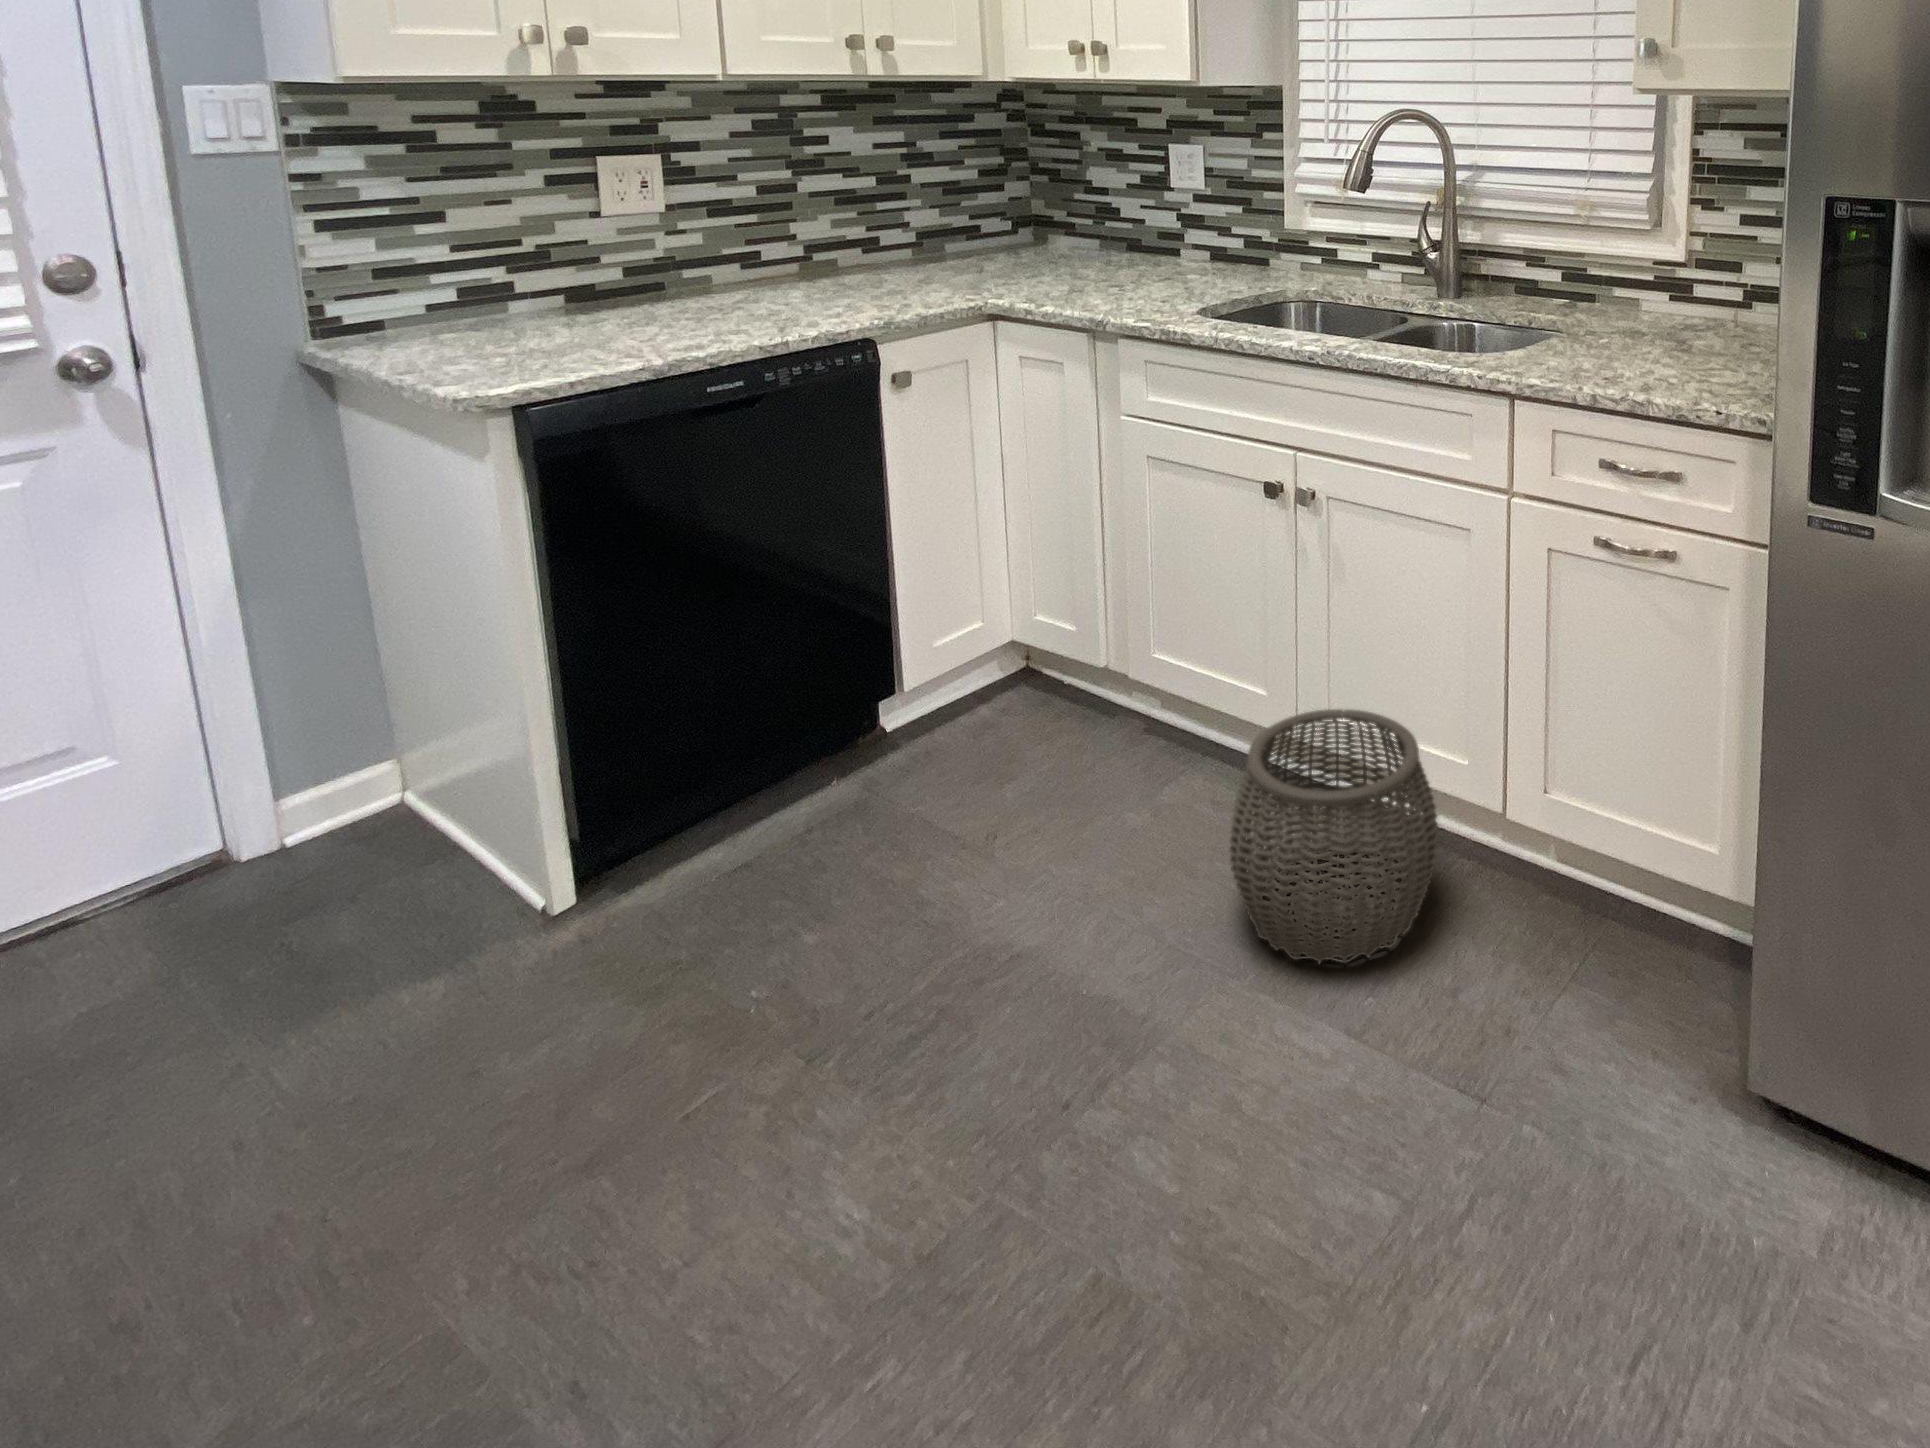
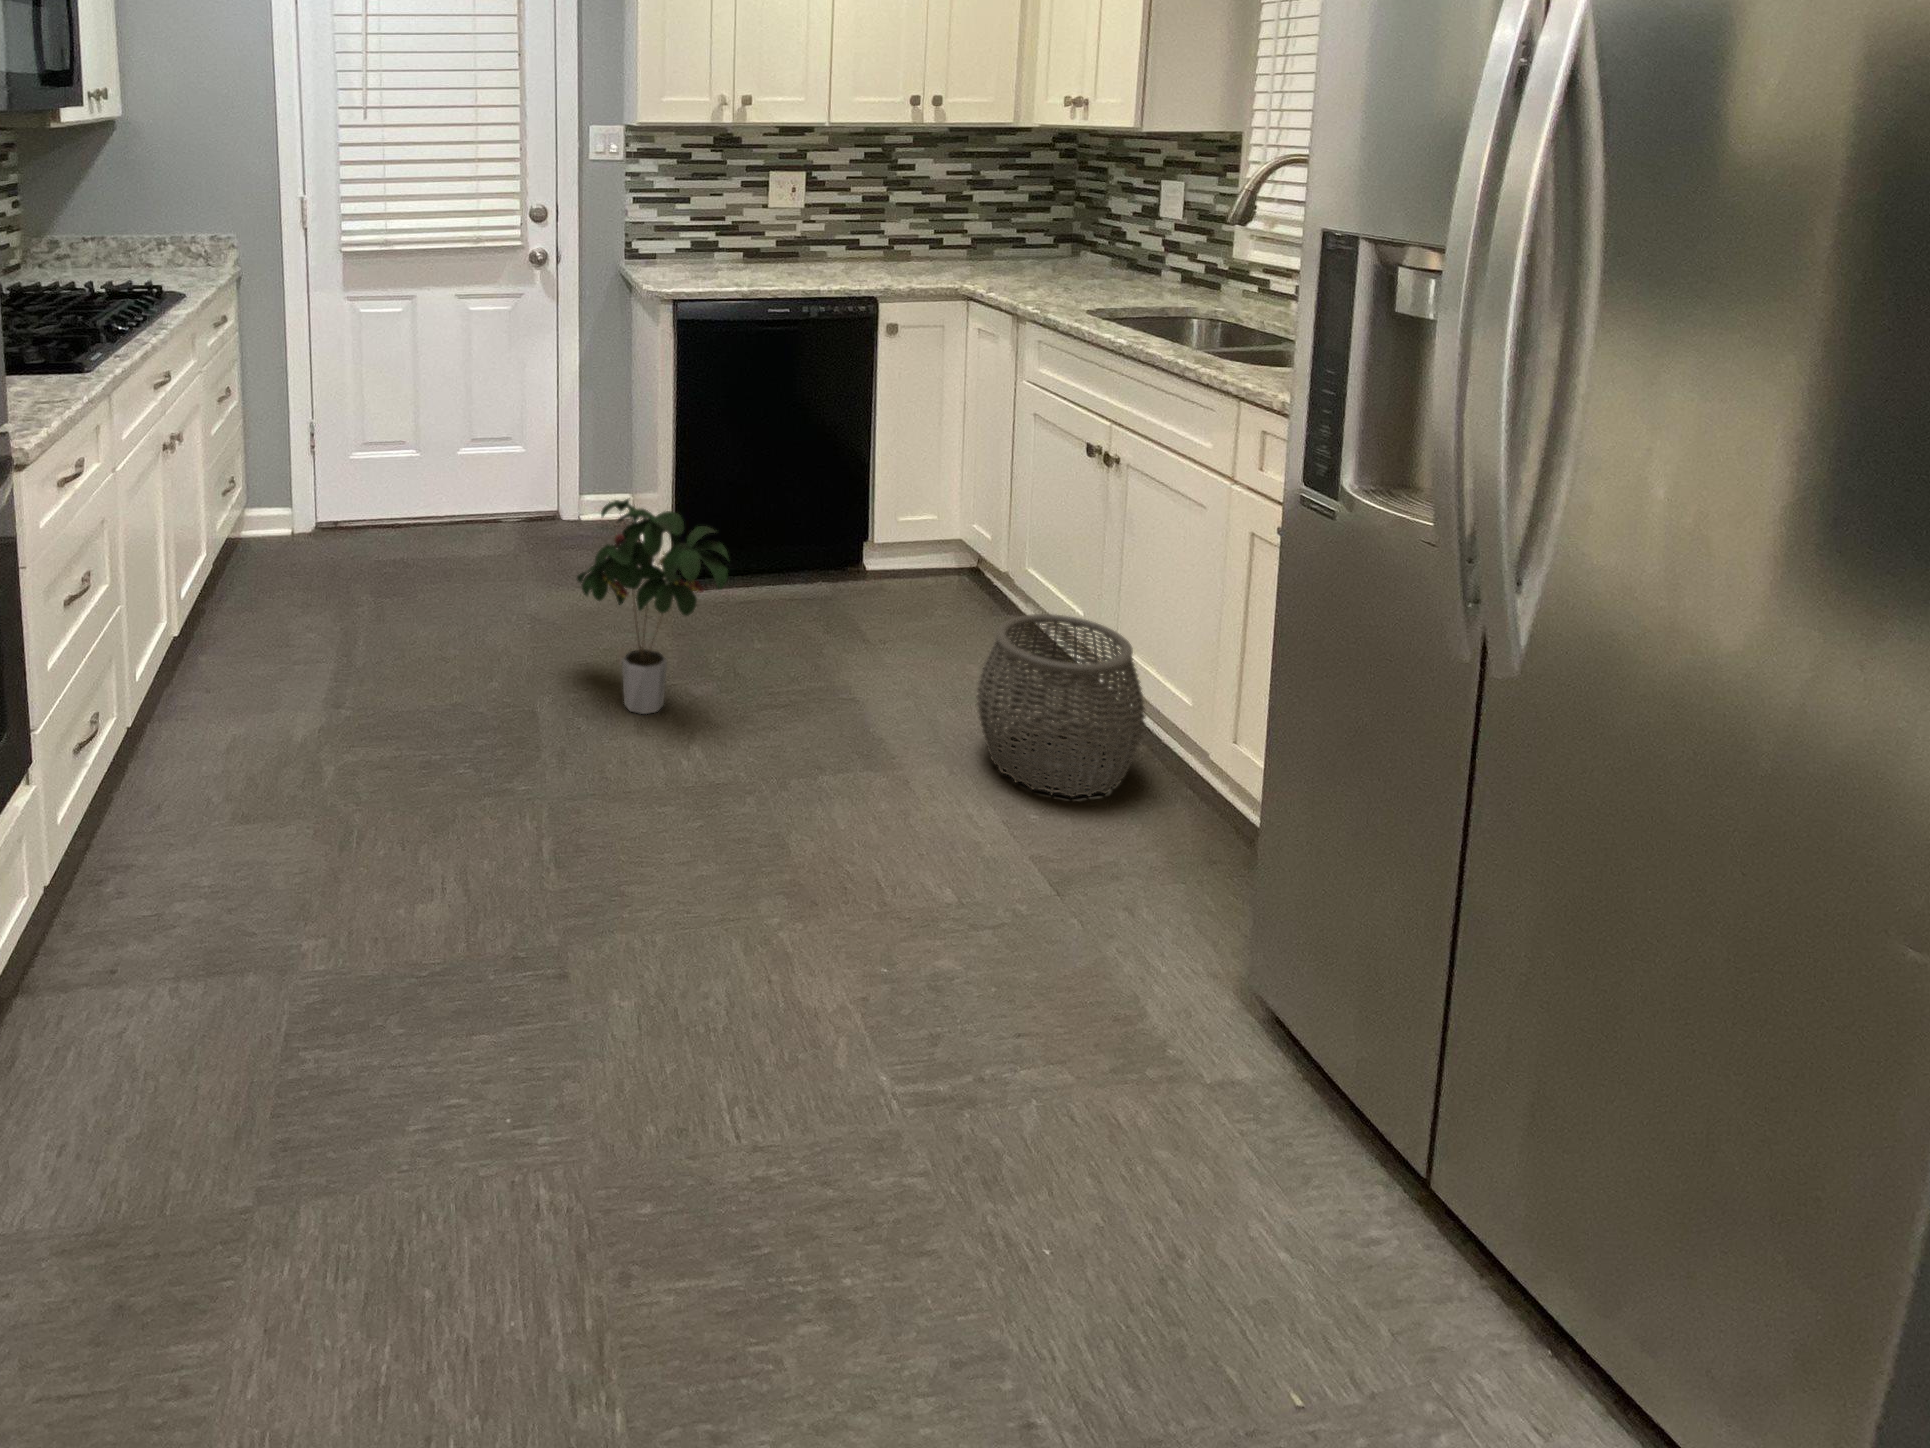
potted plant: none [458,802,850,1204] -> present [577,499,730,714]

